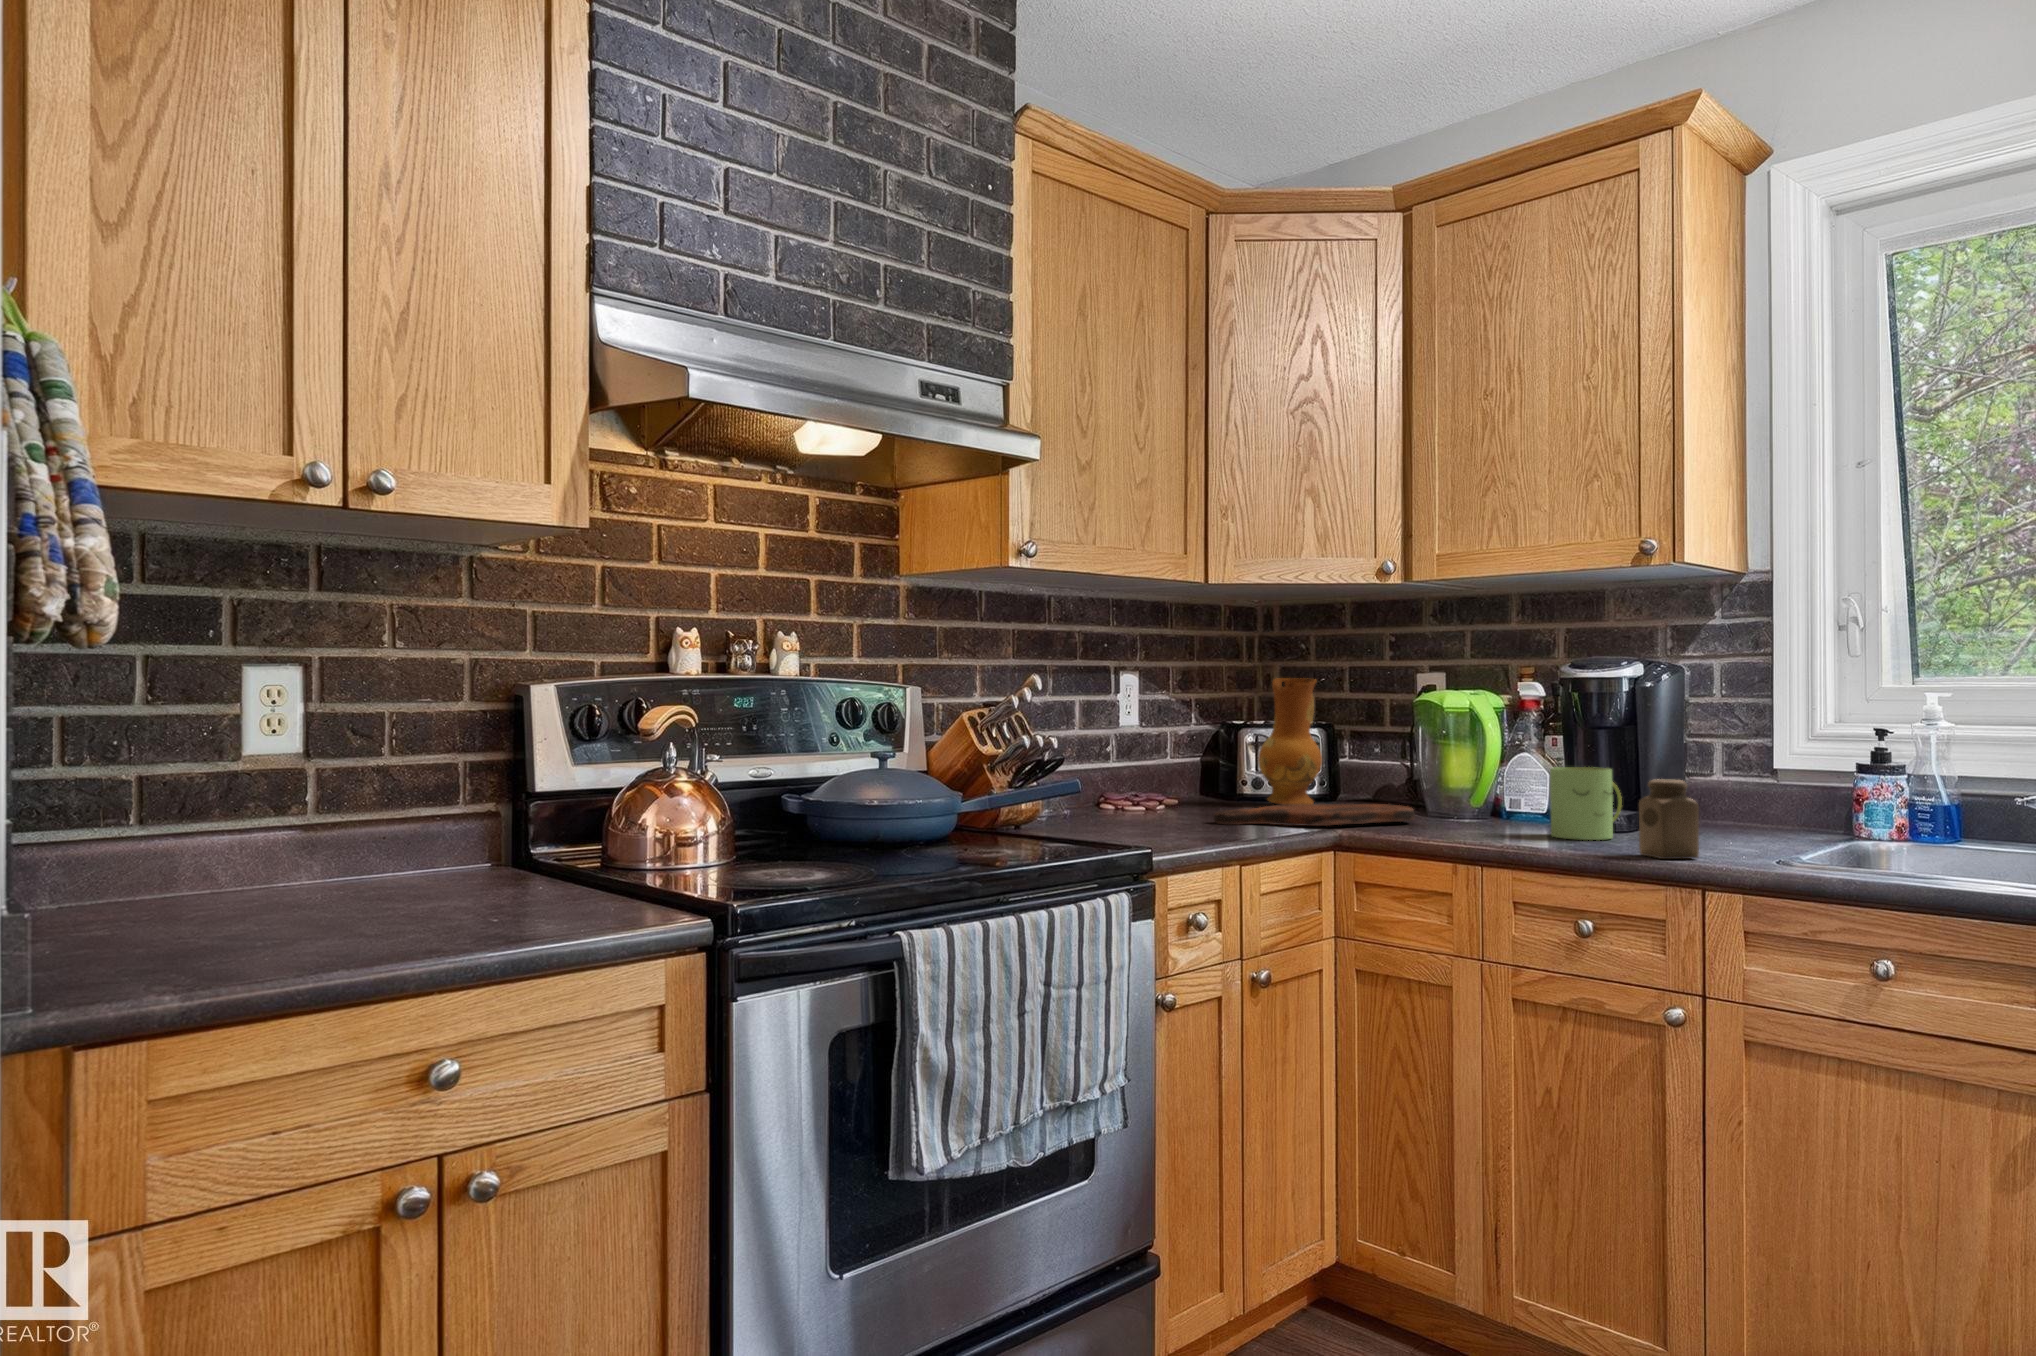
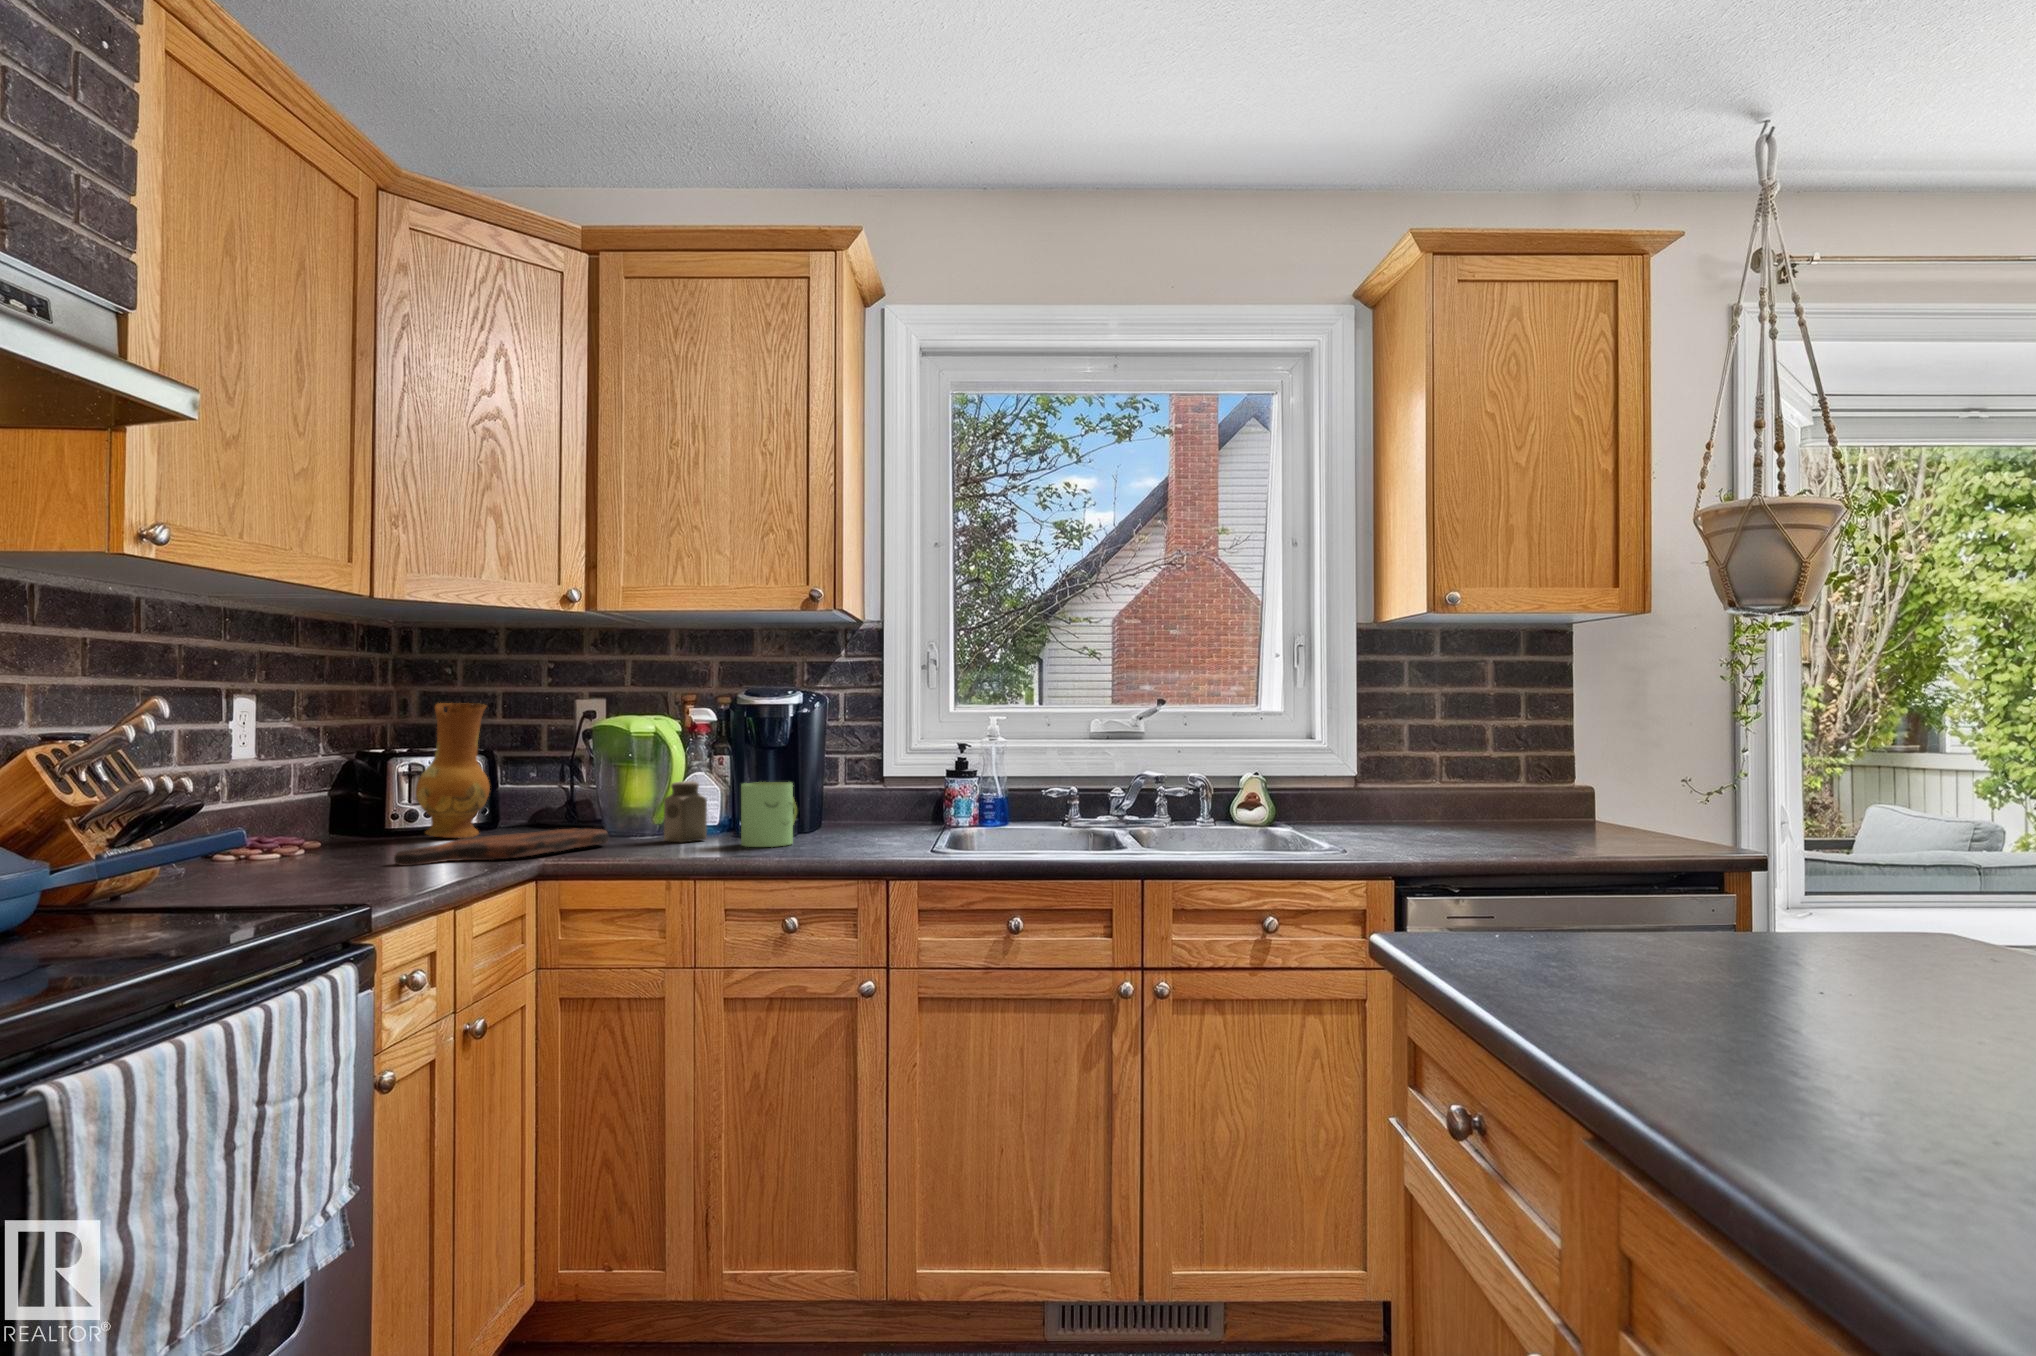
salt shaker: present [1639,779,1699,859] -> present [664,781,707,842]

